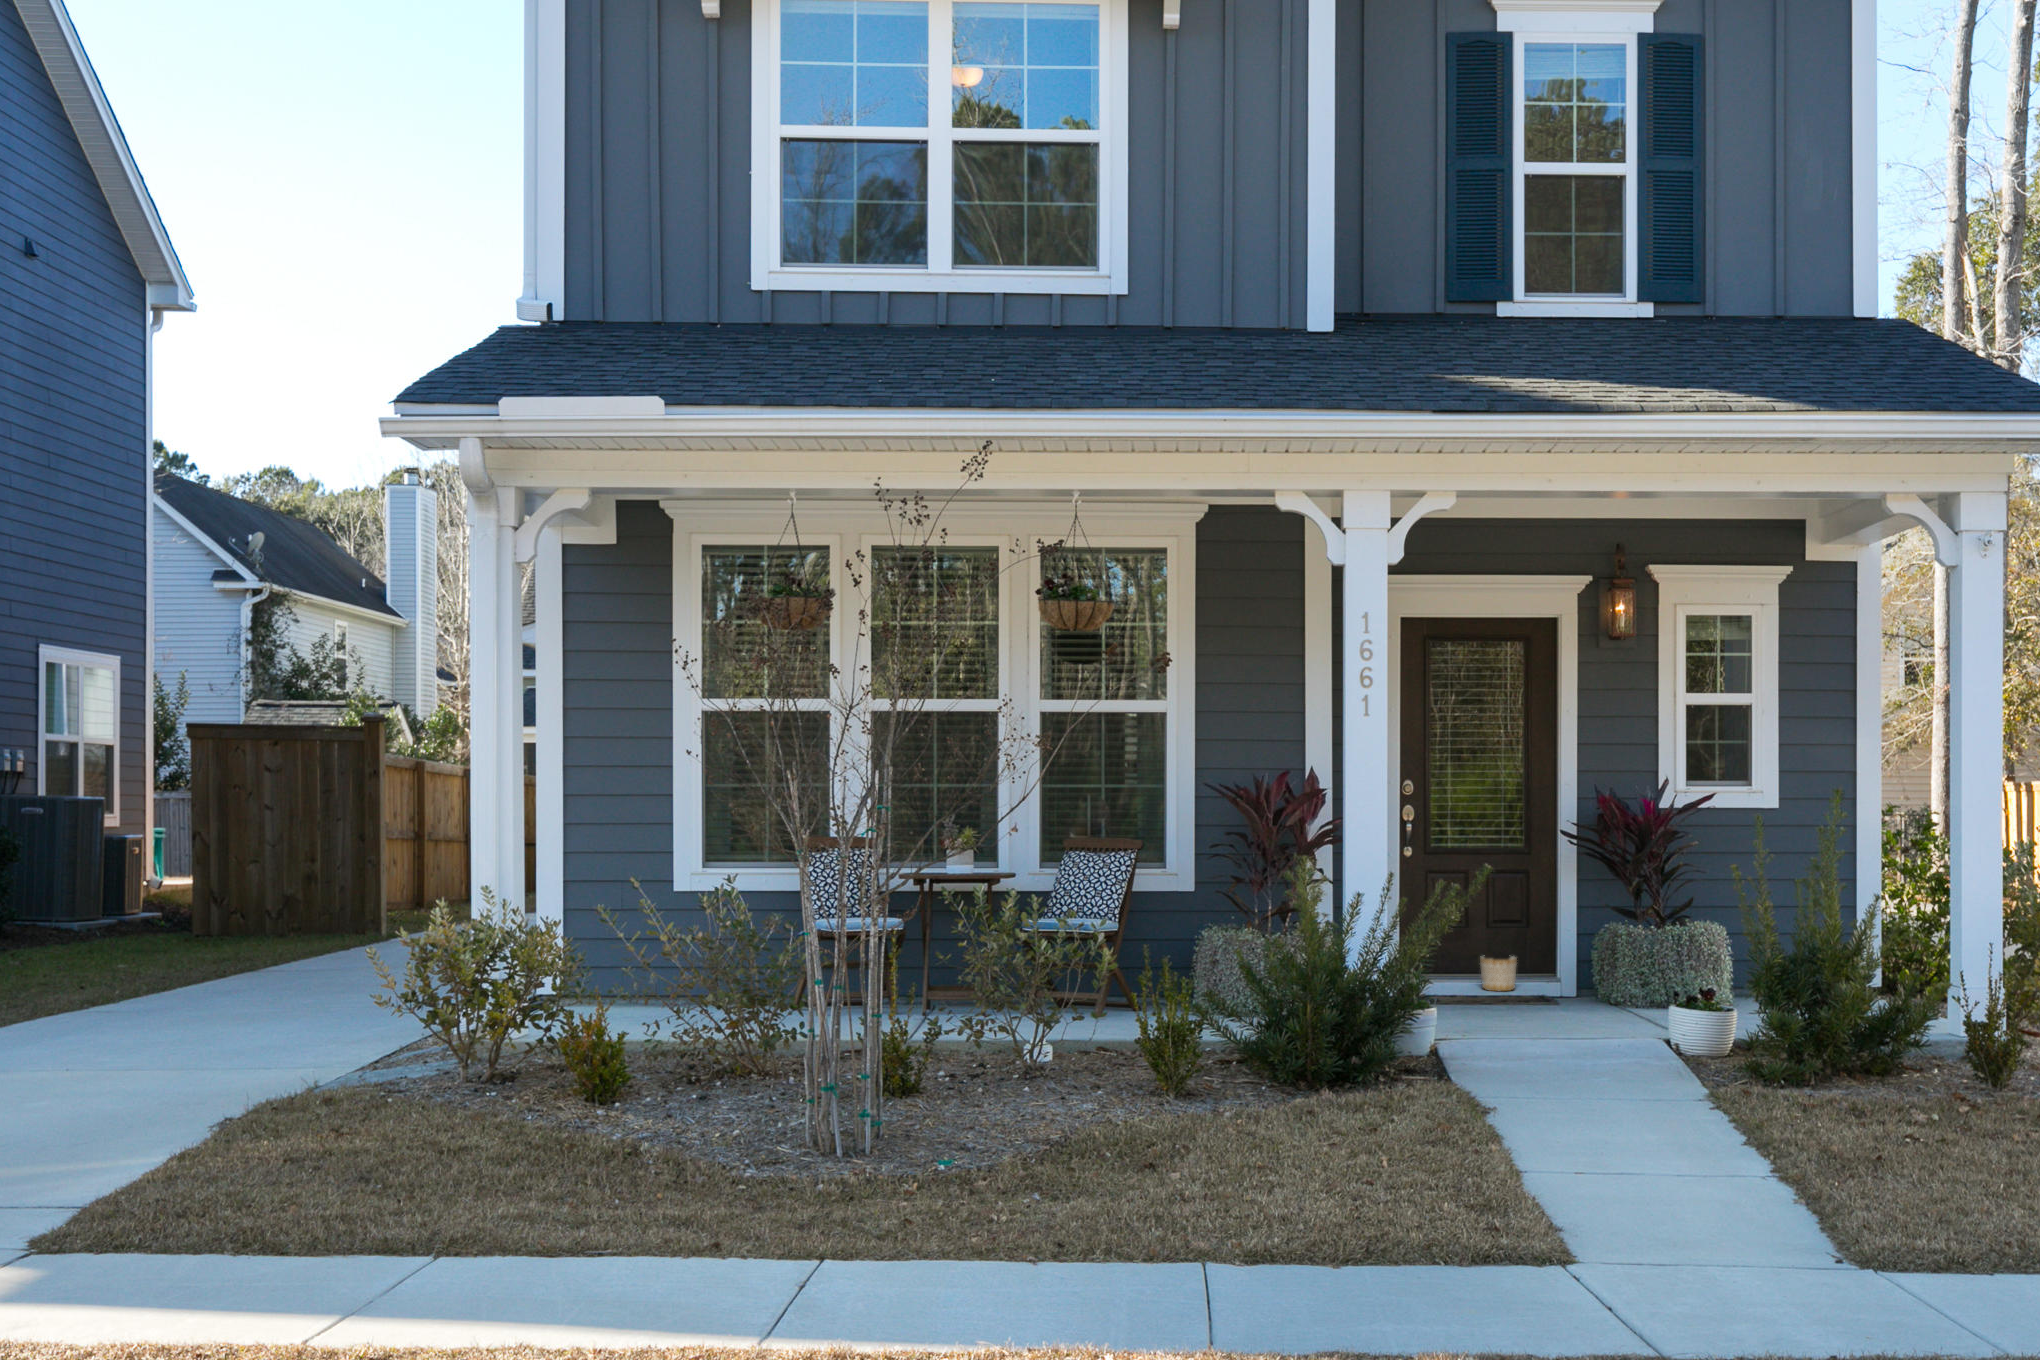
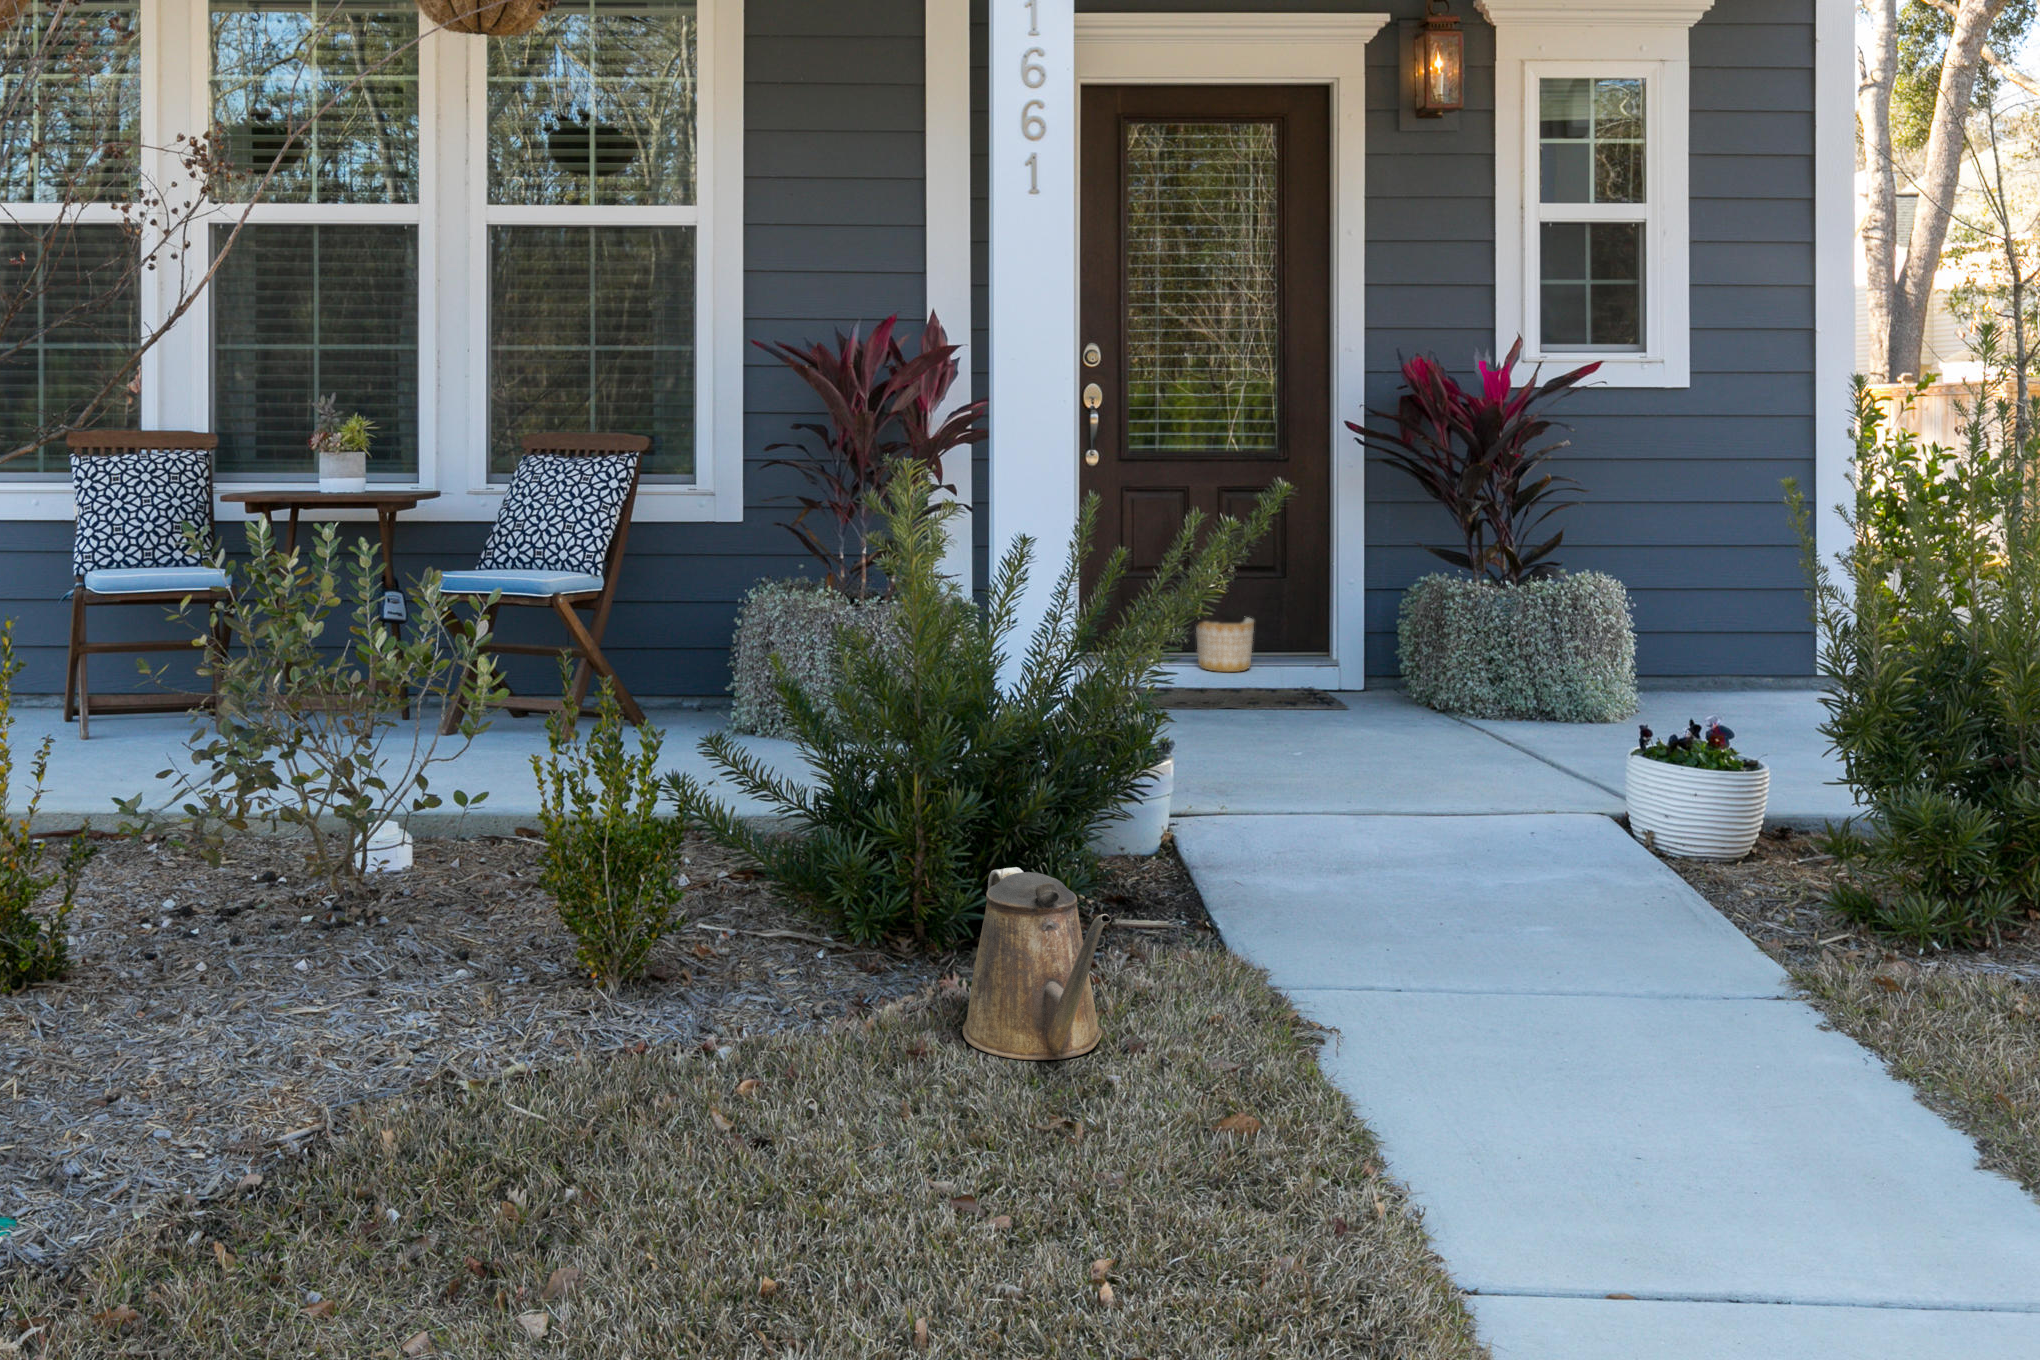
watering can: none [1329,1042,1390,1119] -> present [963,867,1111,1060]

